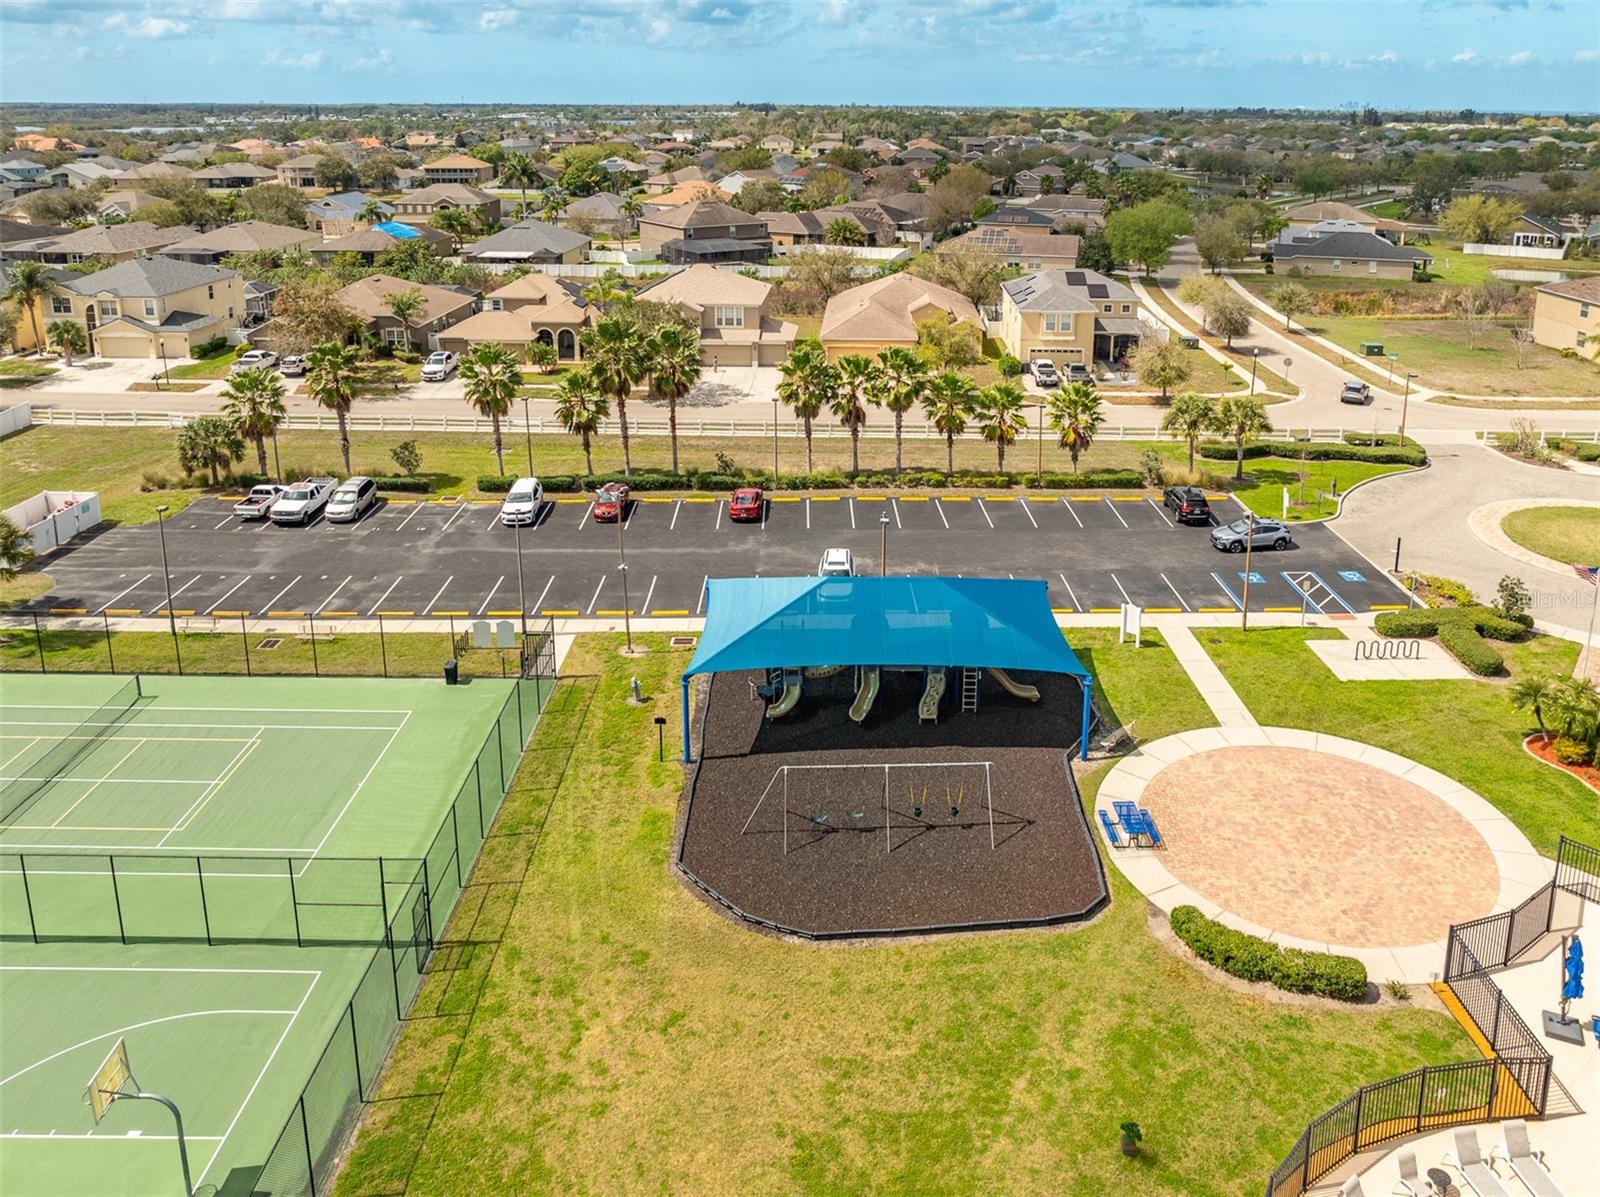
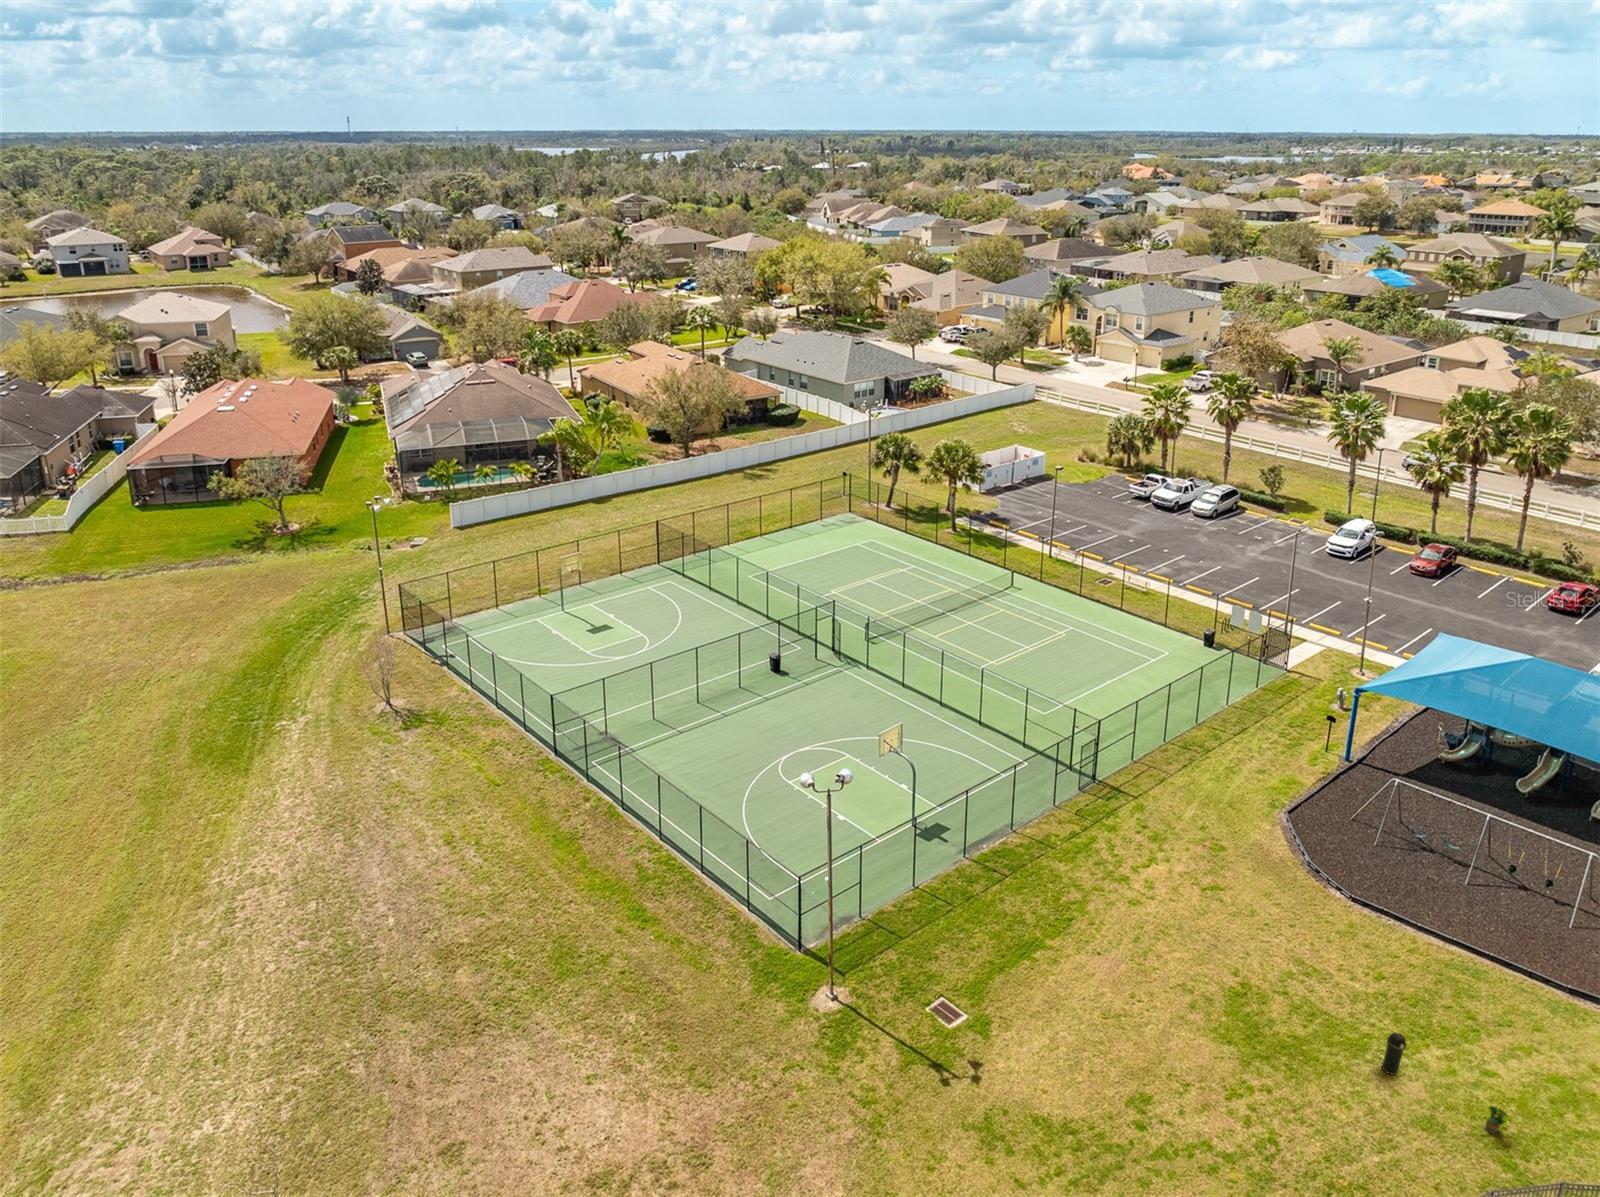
trash can: none [995,1100,1019,1155] -> present [1382,1033,1406,1075]

